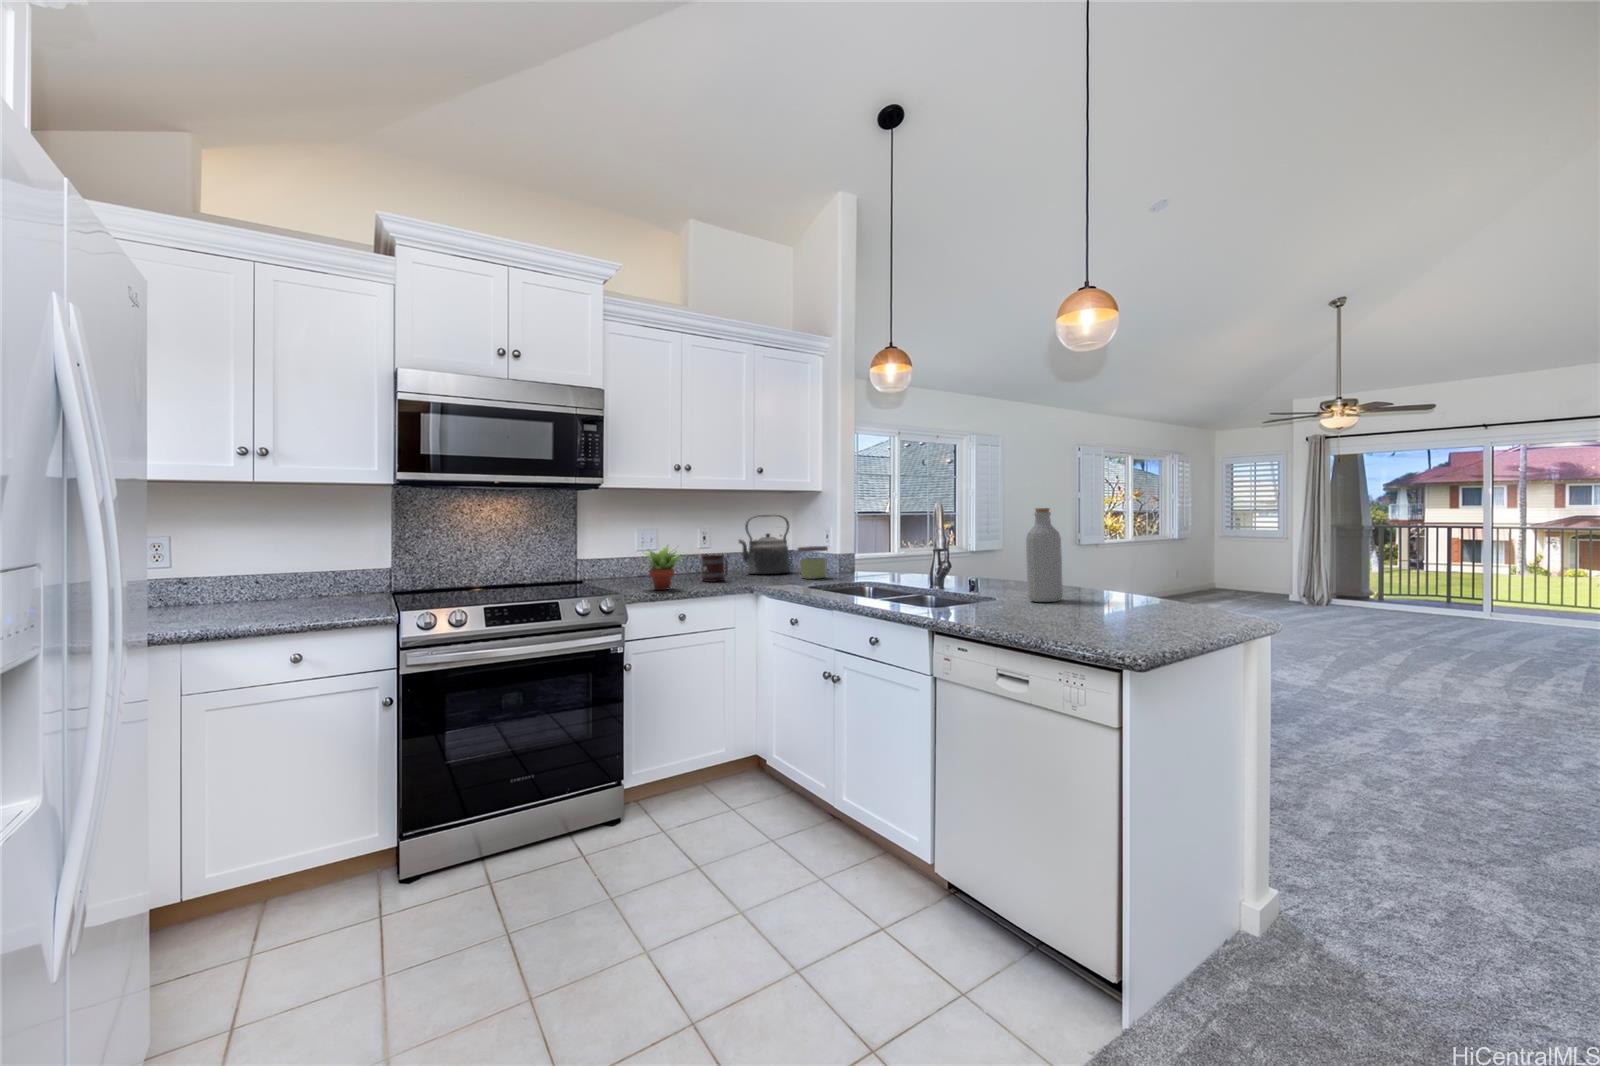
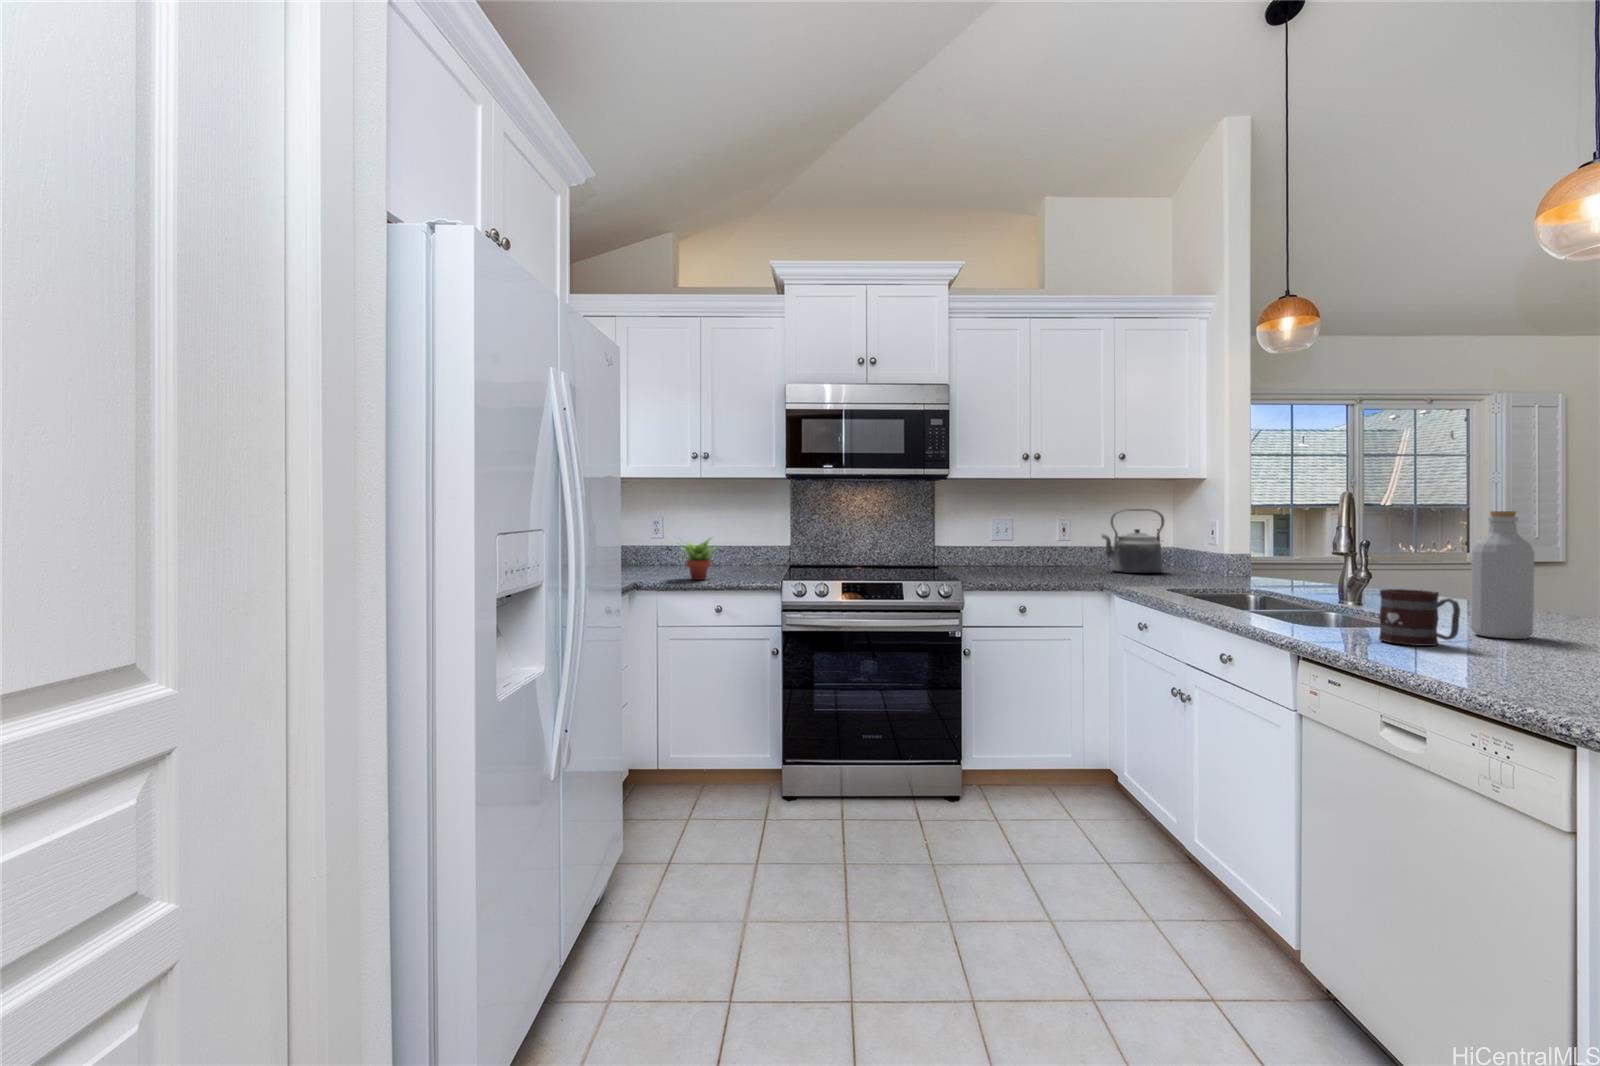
succulent plant: present [643,545,681,590] -> present [680,538,715,580]
jar: present [798,546,828,579] -> none [1168,545,1207,582]
mug: present [702,555,728,582] -> present [1379,589,1460,646]

